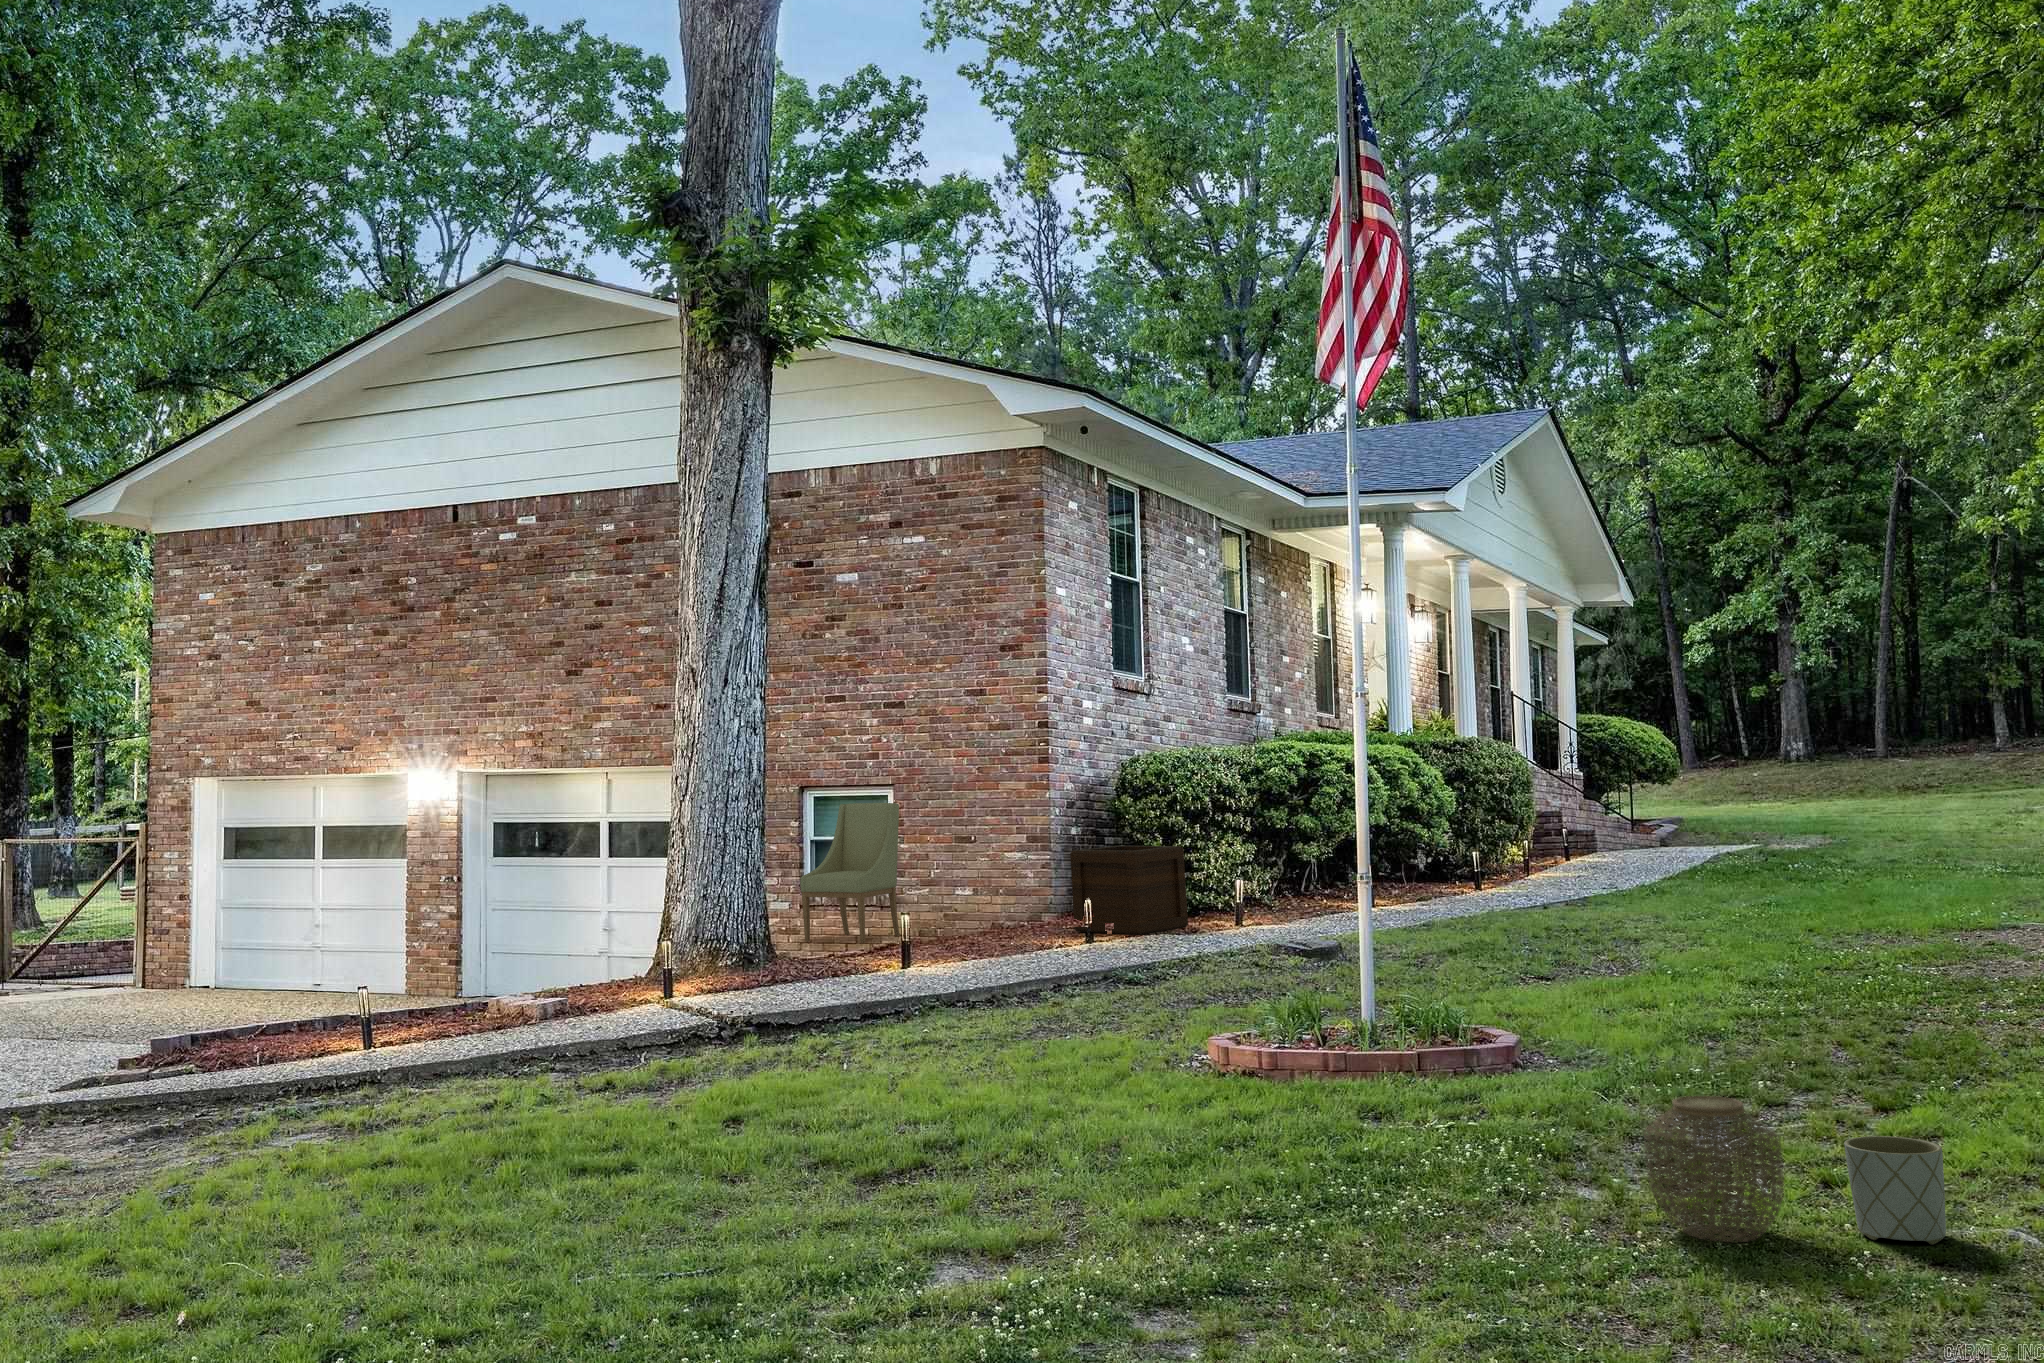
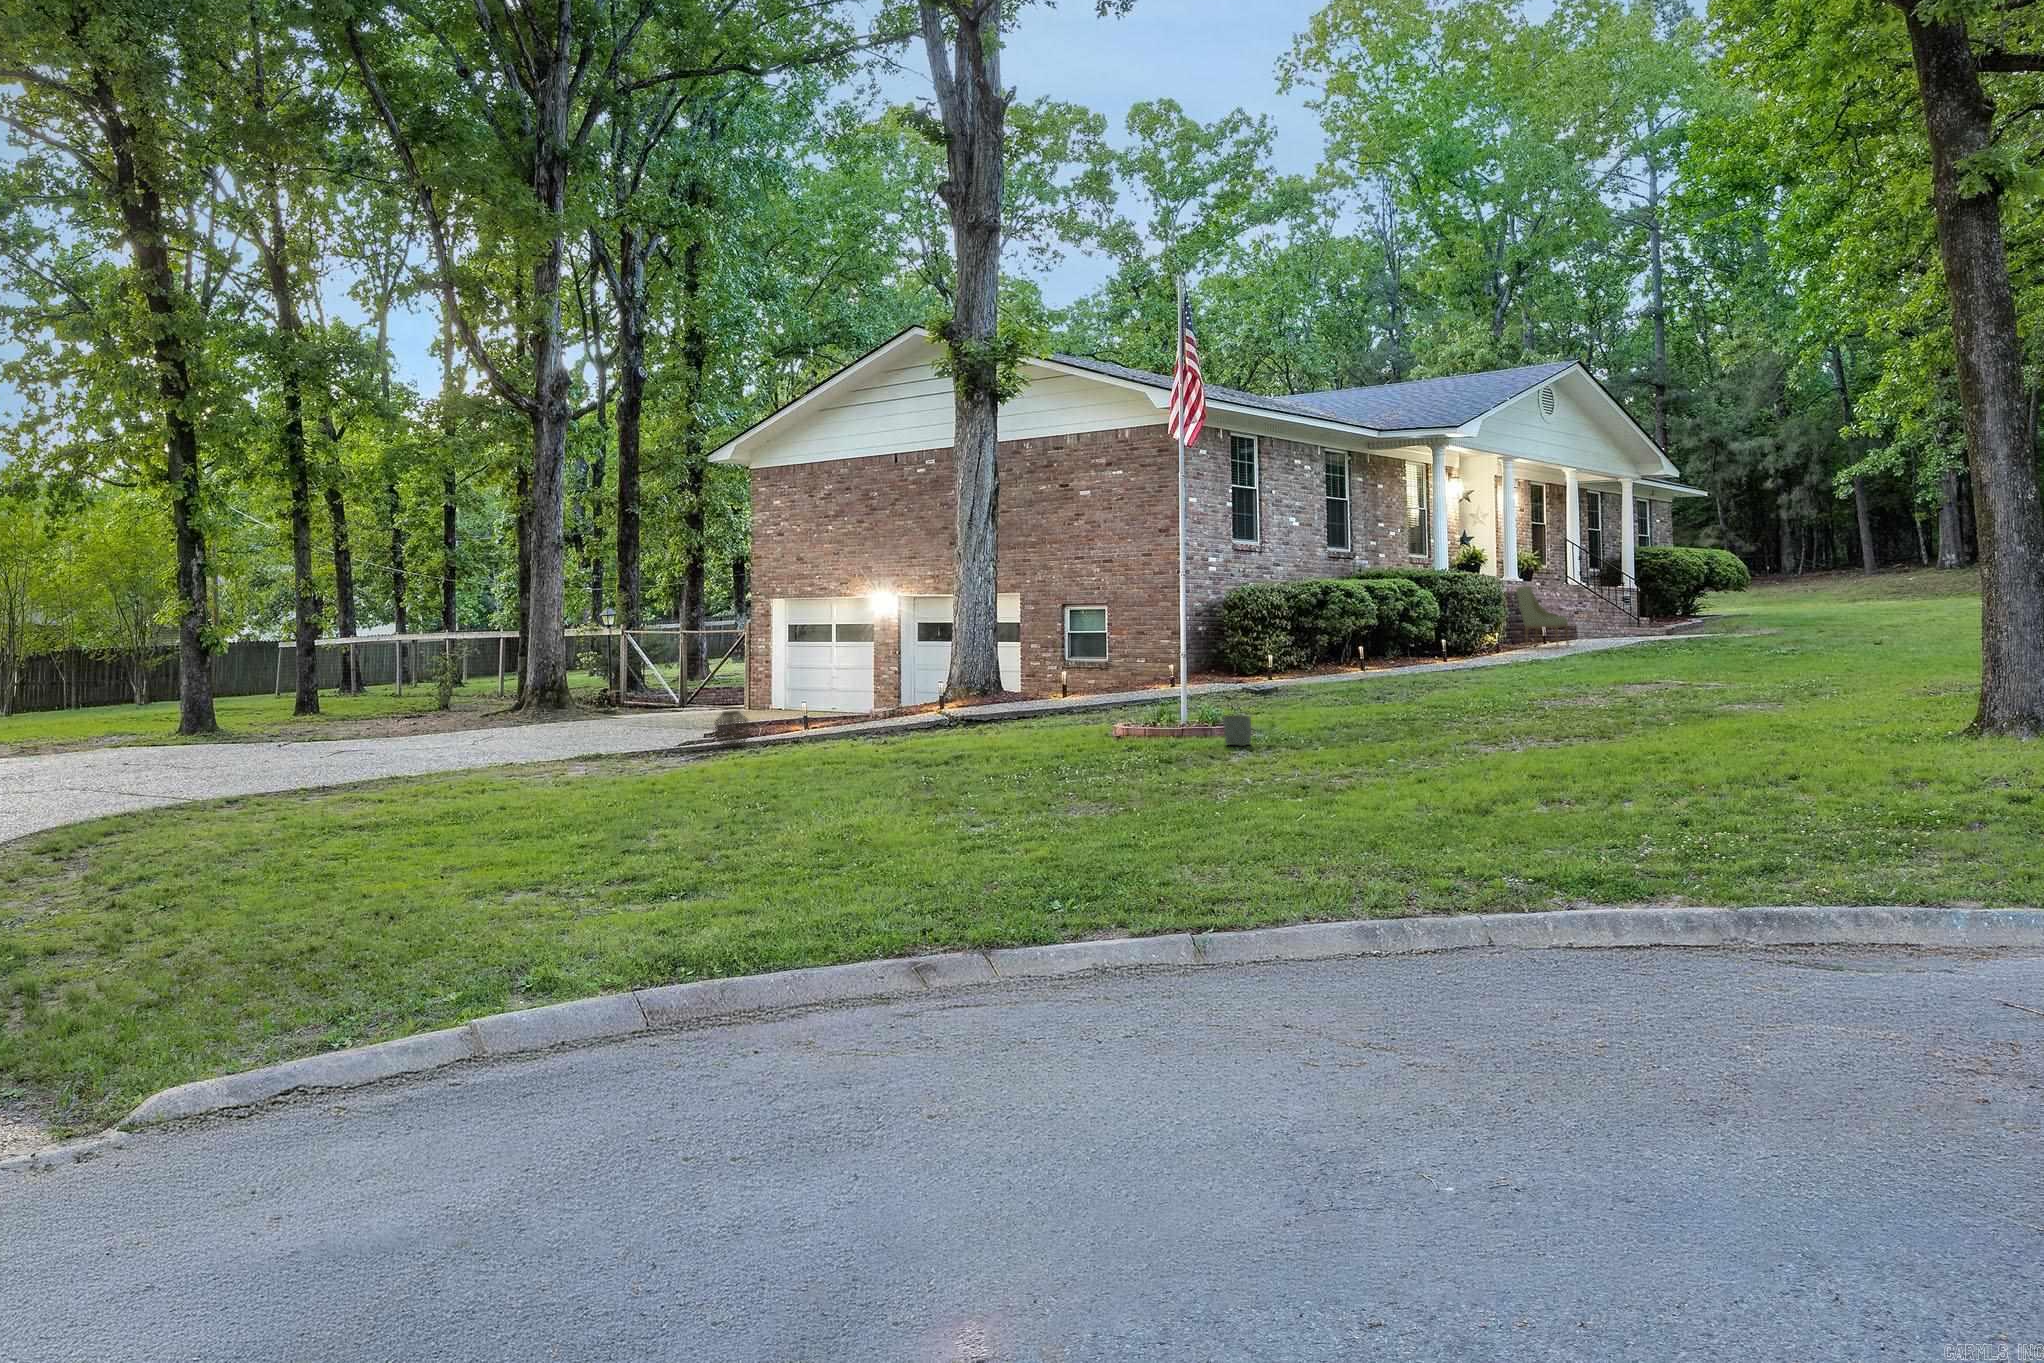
chair: present [800,803,900,944] -> present [1516,587,1569,648]
wooden crate: present [1070,846,1188,935] -> none [1187,634,1250,678]
woven basket: present [1644,1096,1784,1242] -> present [715,710,749,748]

